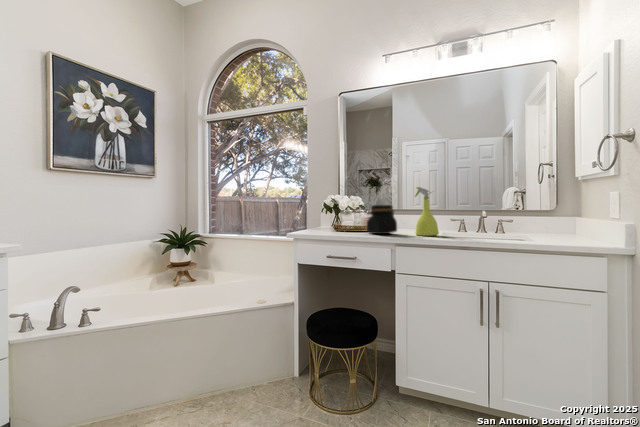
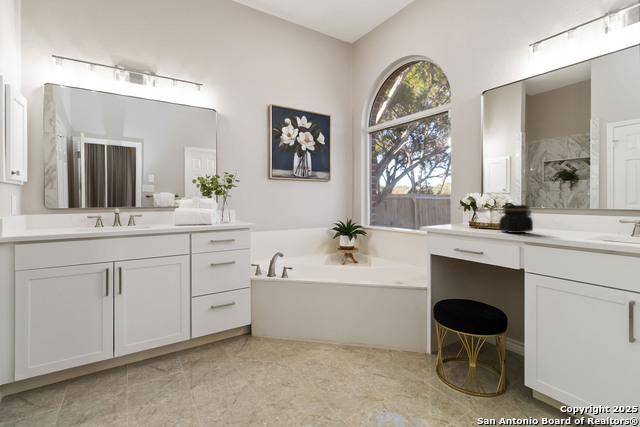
spray bottle: present [415,187,439,236] -> none [555,187,584,237]

